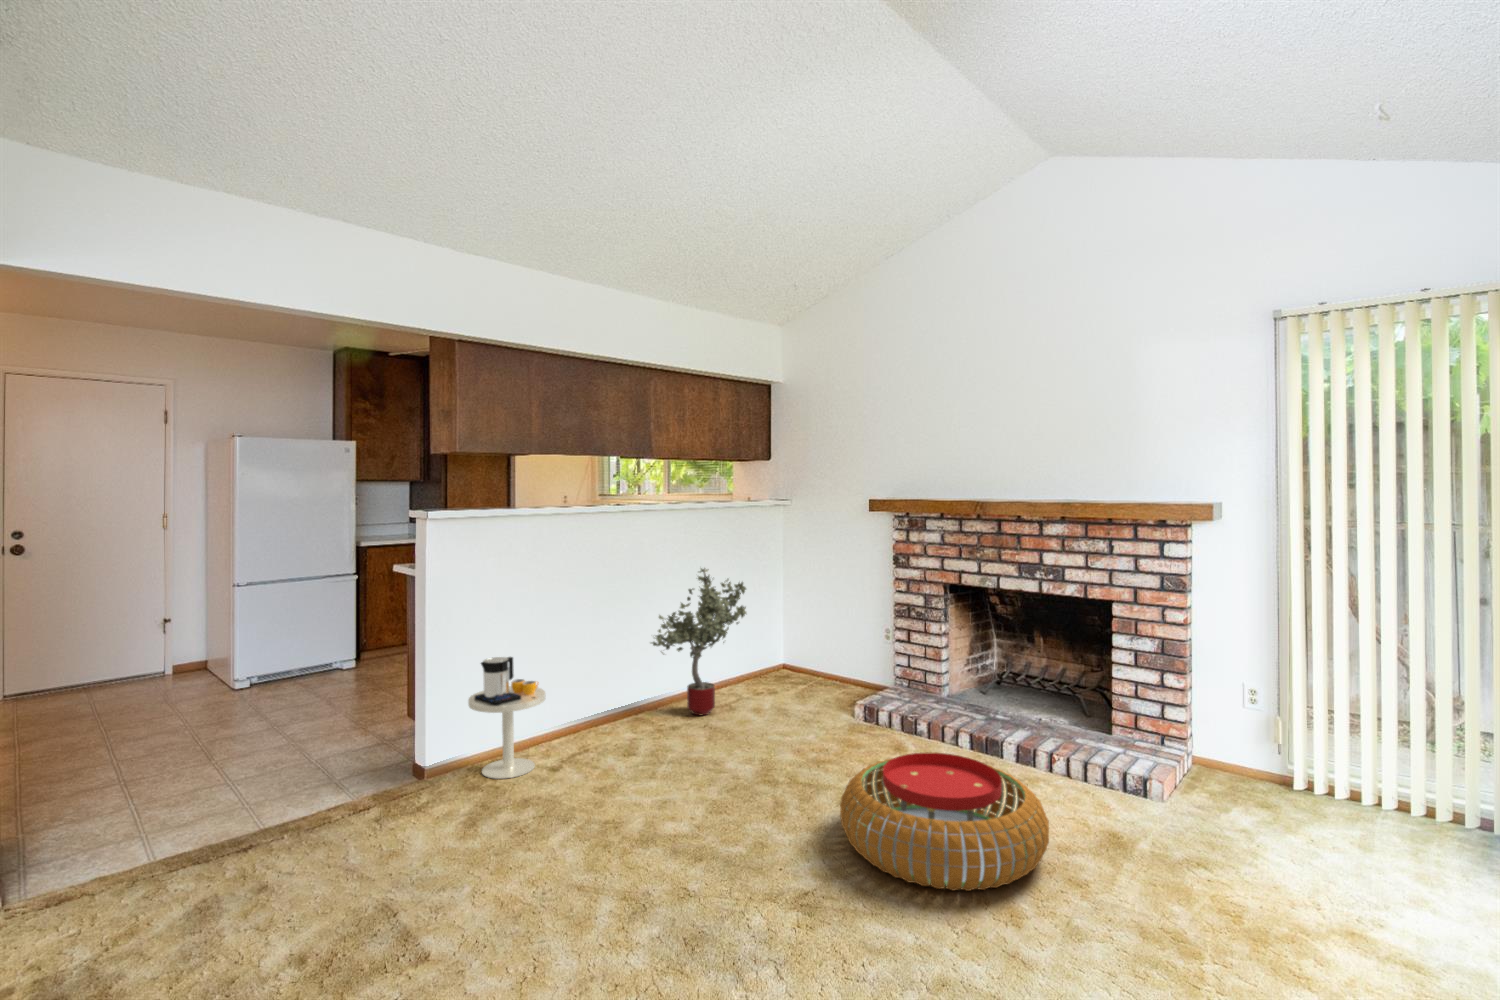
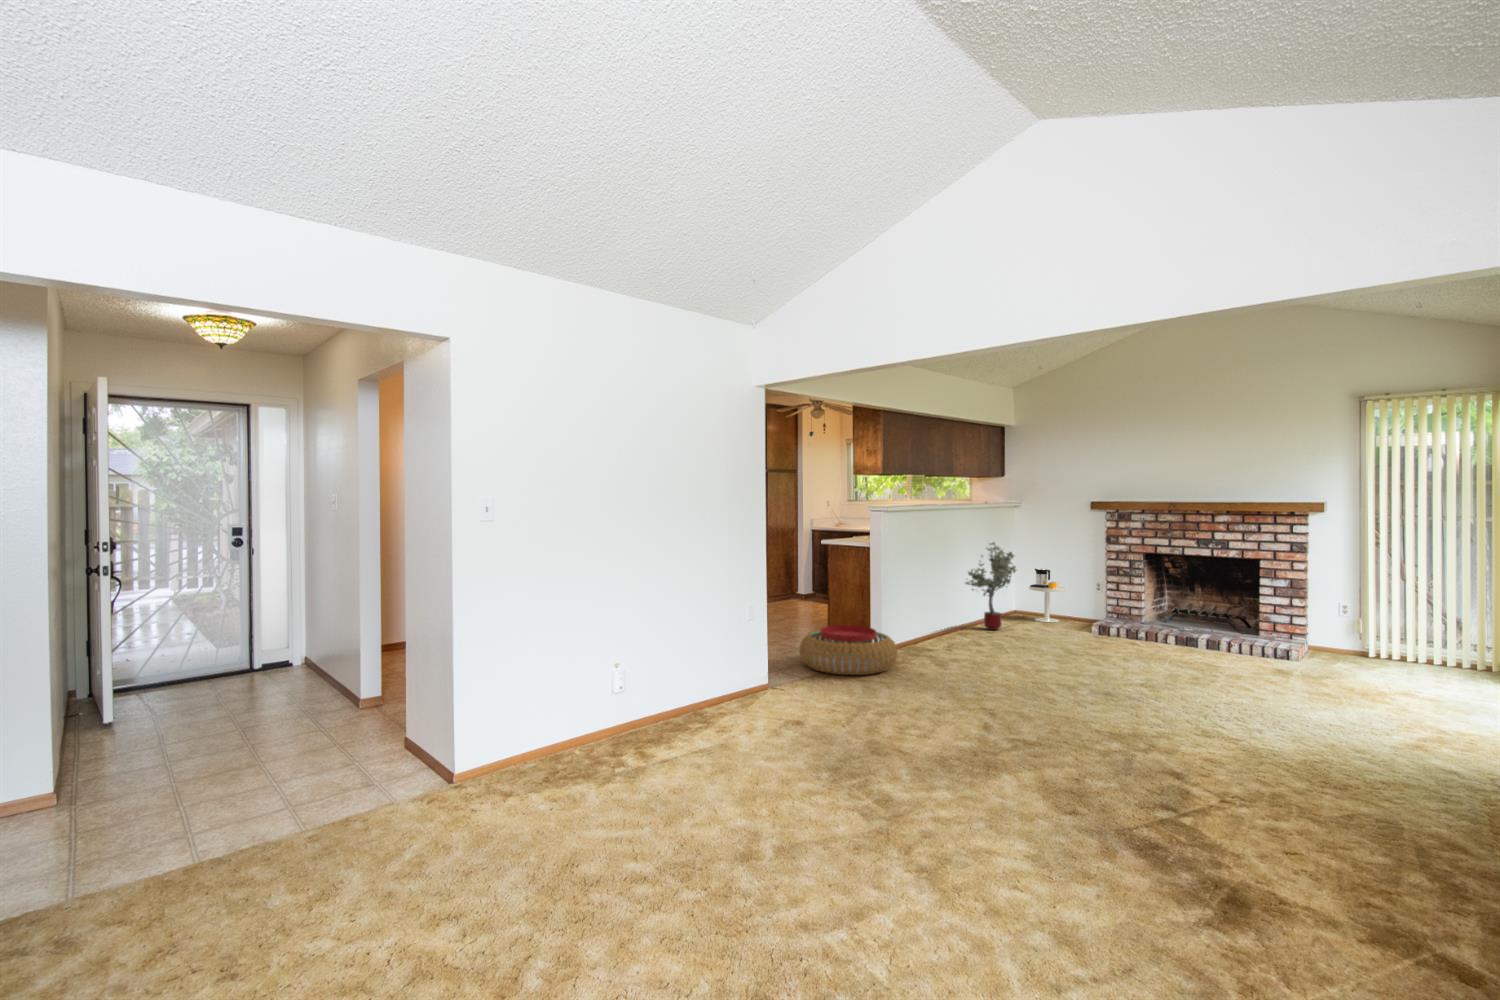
side table: present [468,657,545,779] -> present [1029,569,1065,622]
pouf: present [840,752,1049,891] -> present [799,625,897,675]

